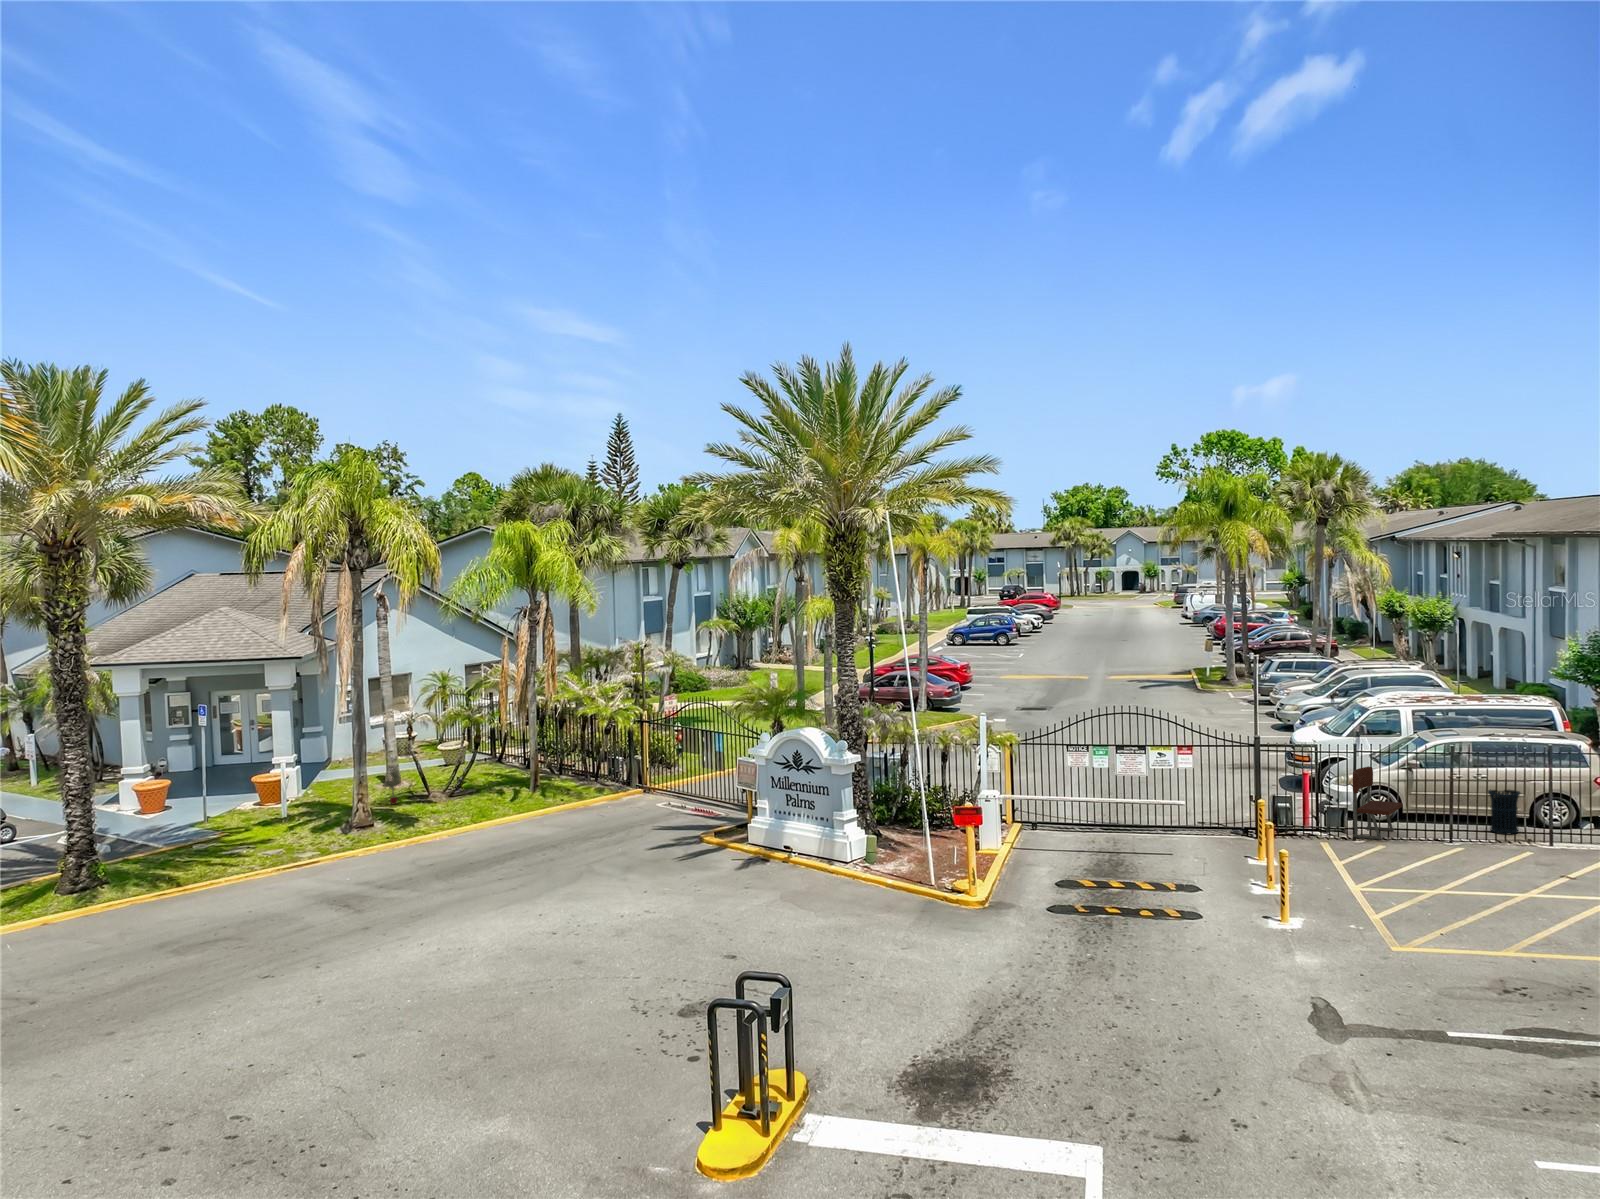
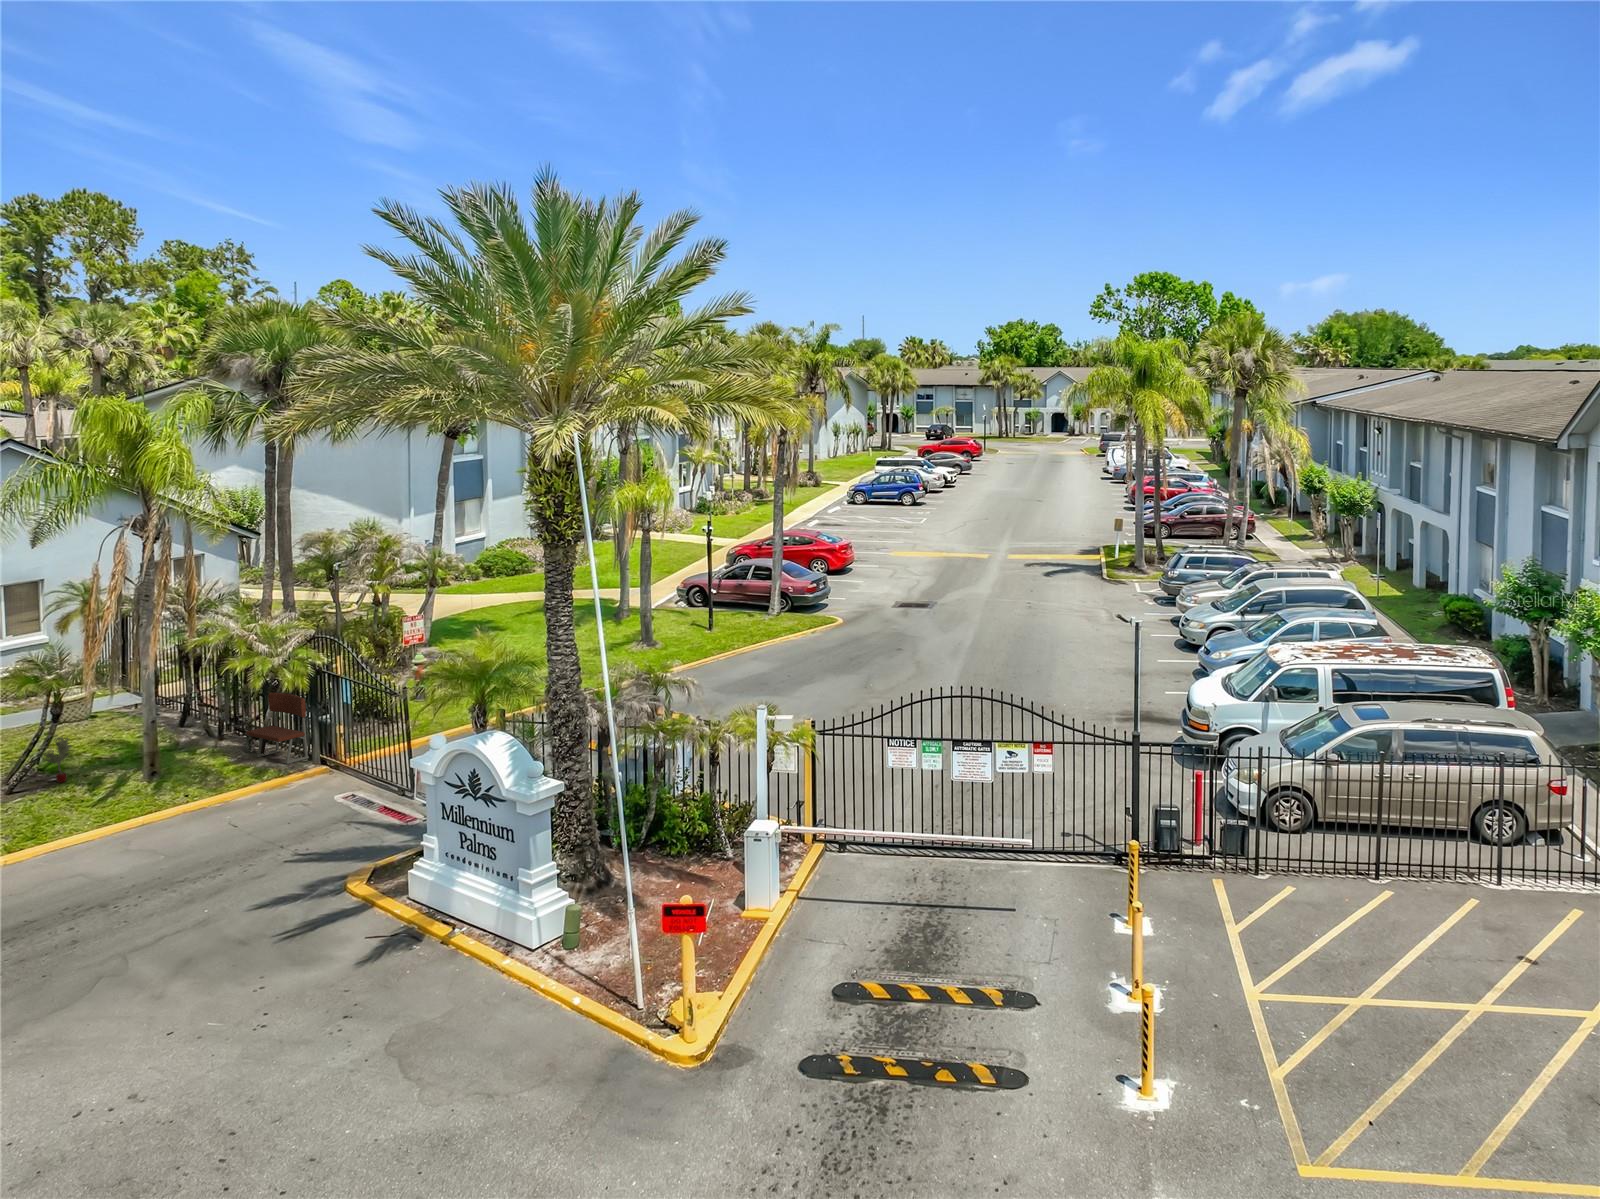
bench: present [1353,767,1403,840] -> present [246,693,309,764]
trash can: present [1488,789,1520,834] -> none [1429,796,1473,858]

